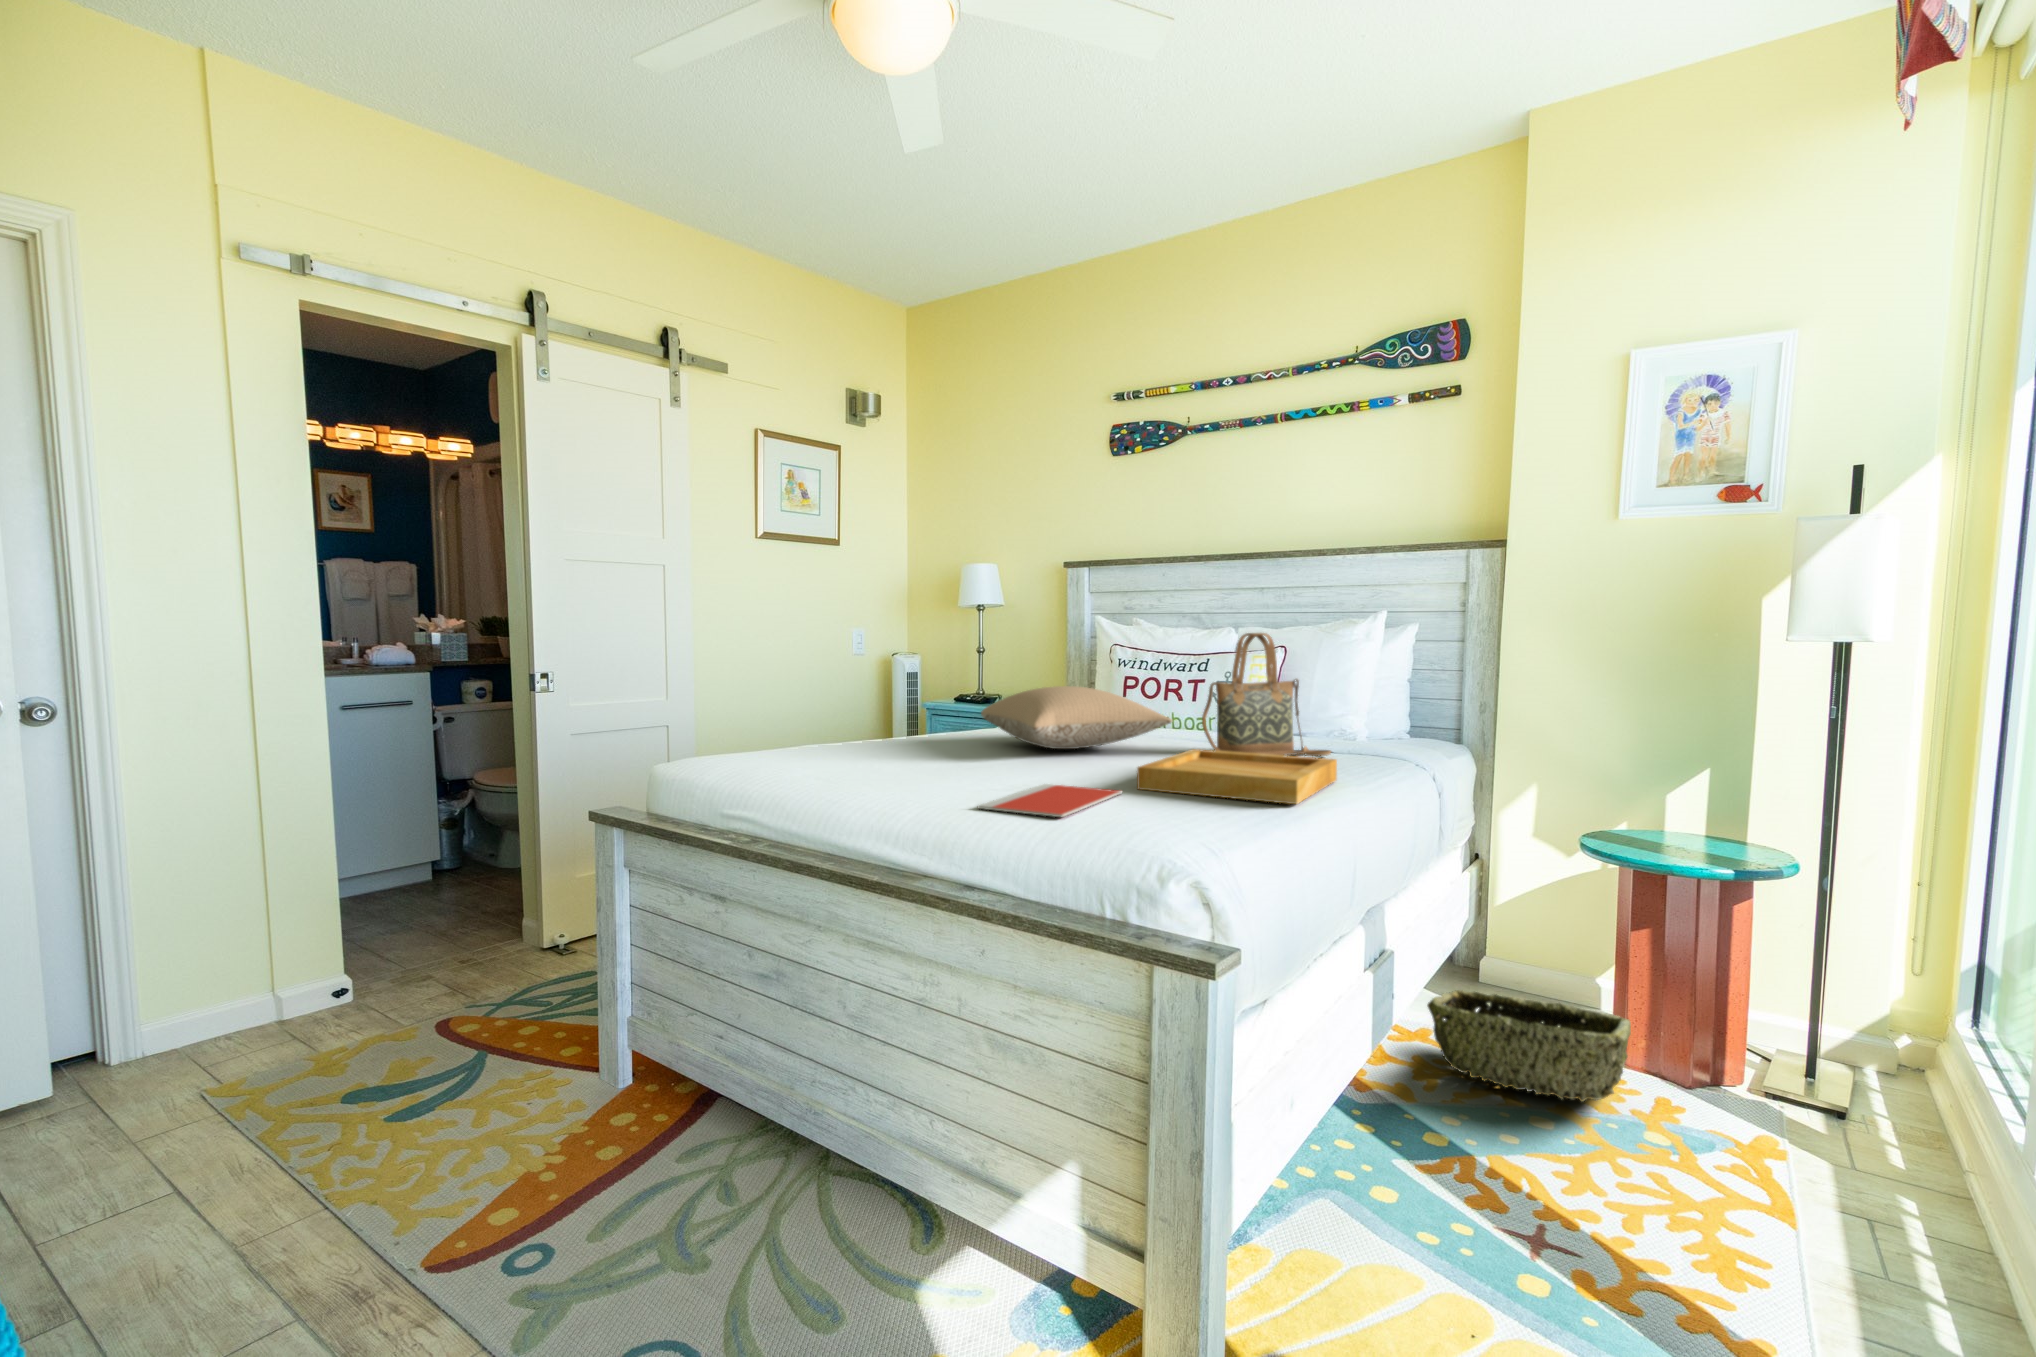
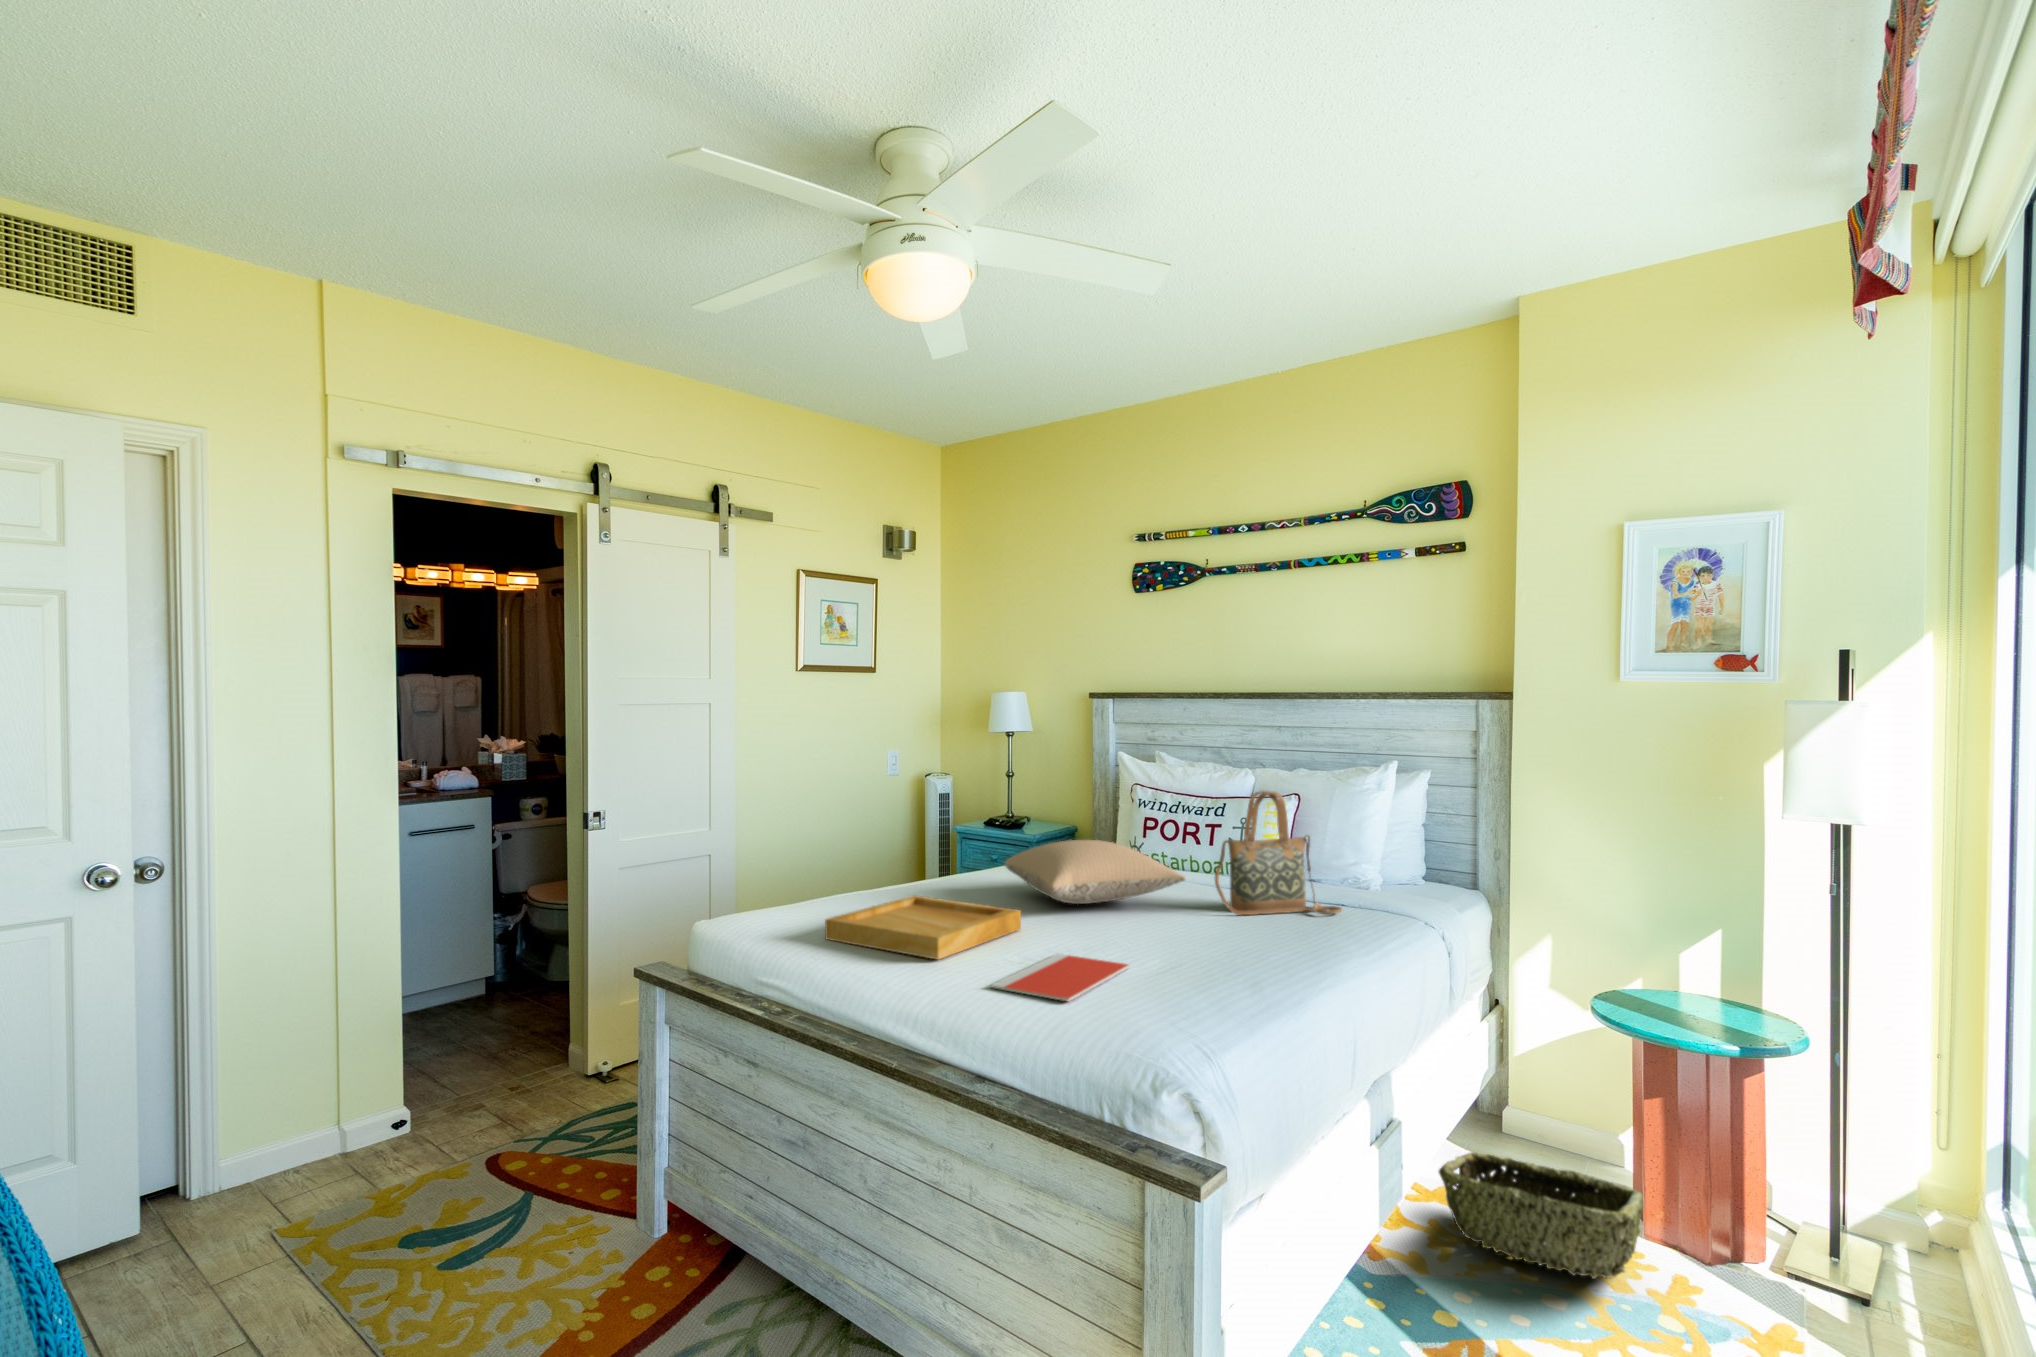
tray: present [1137,749,1337,804] -> present [825,895,1021,959]

